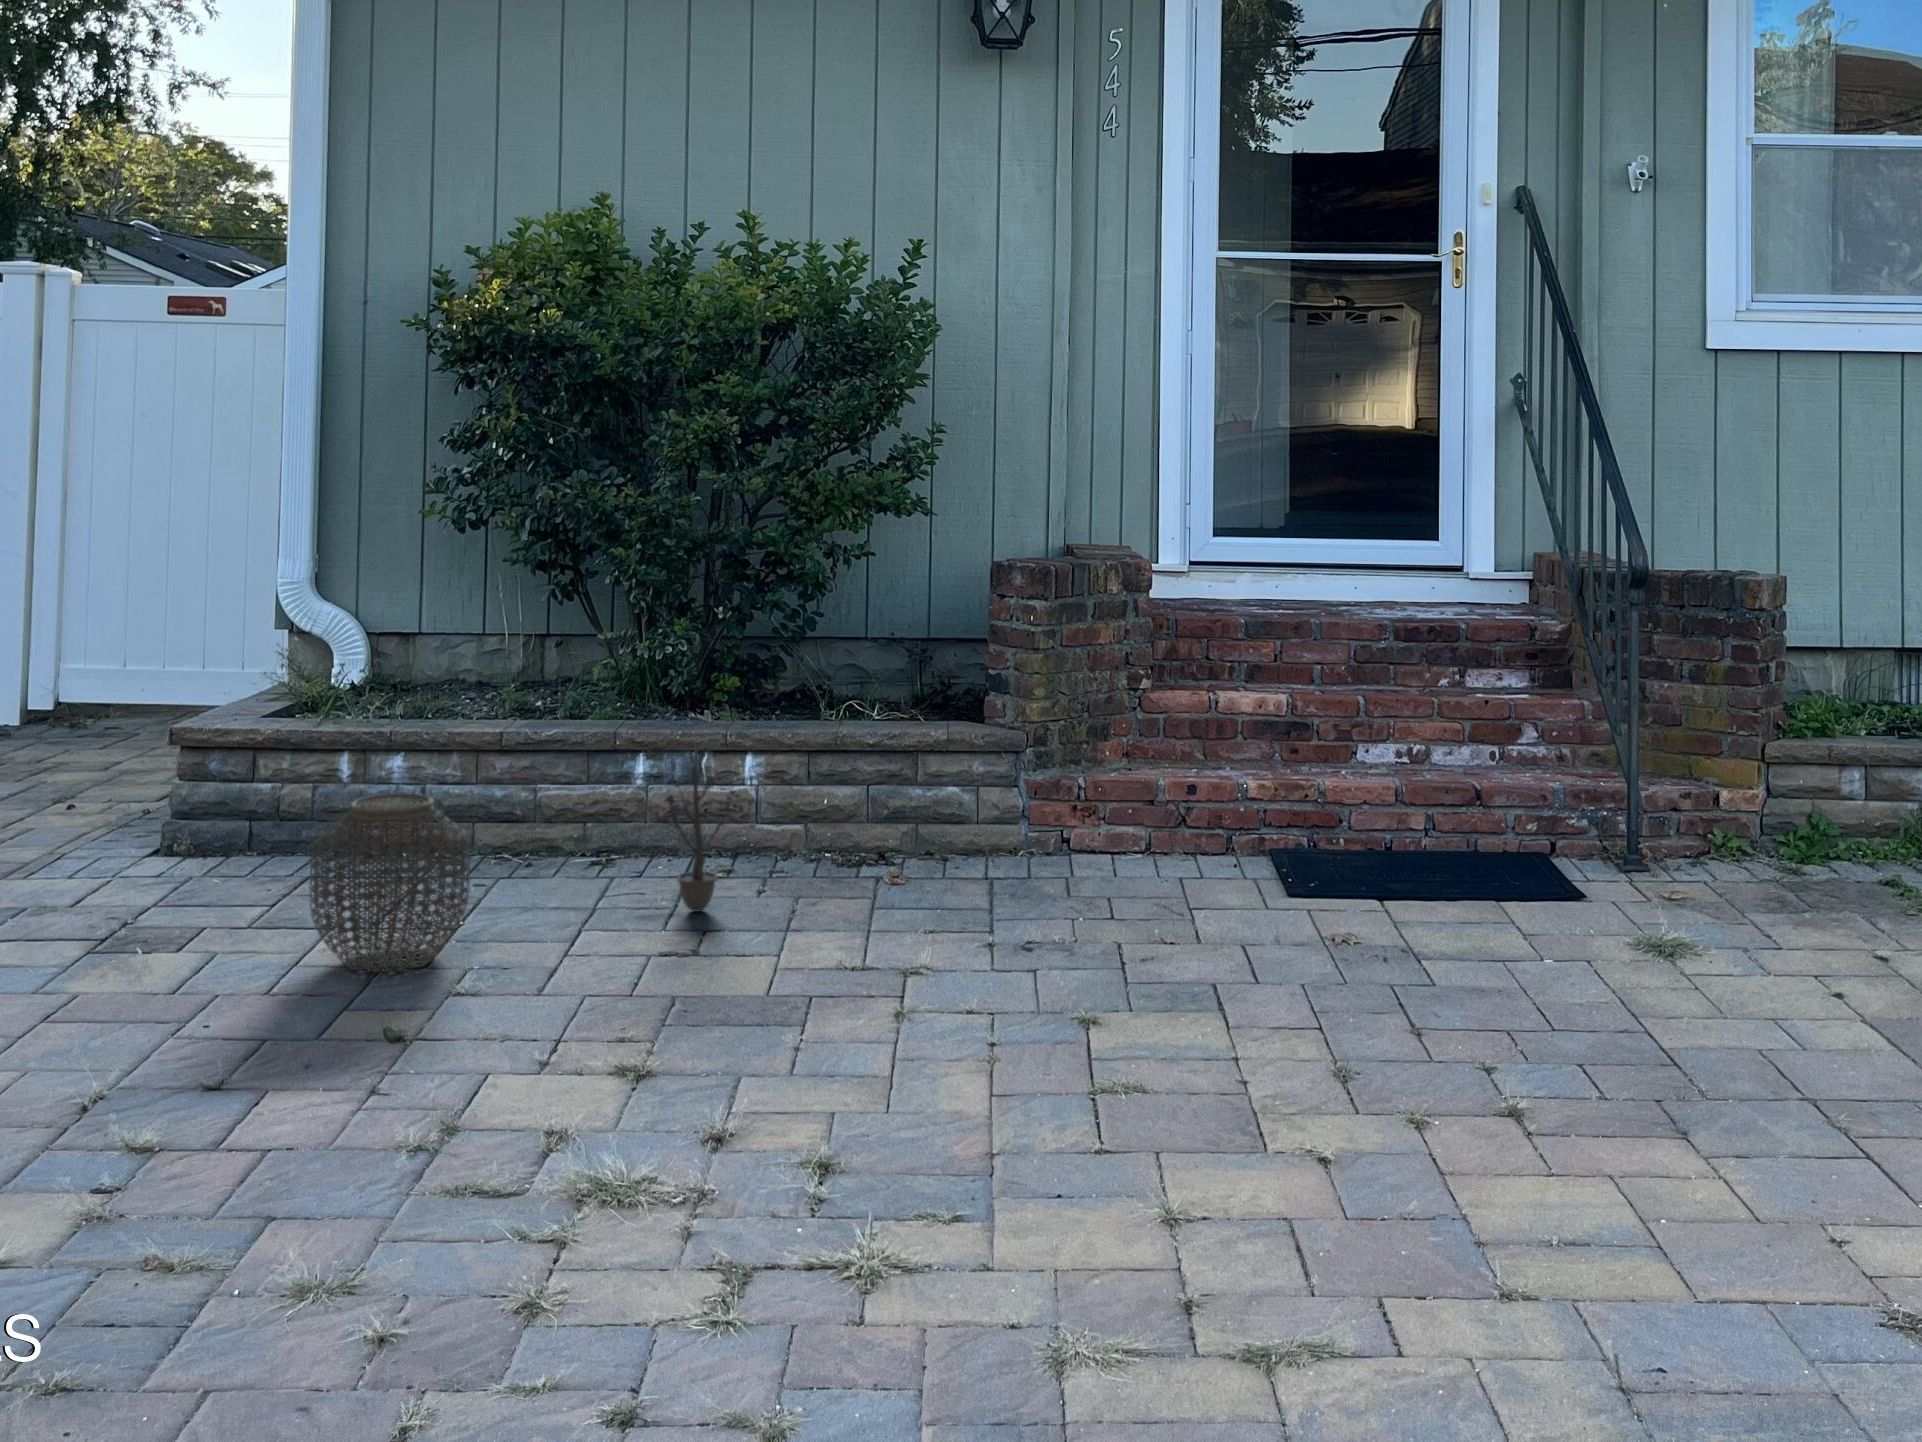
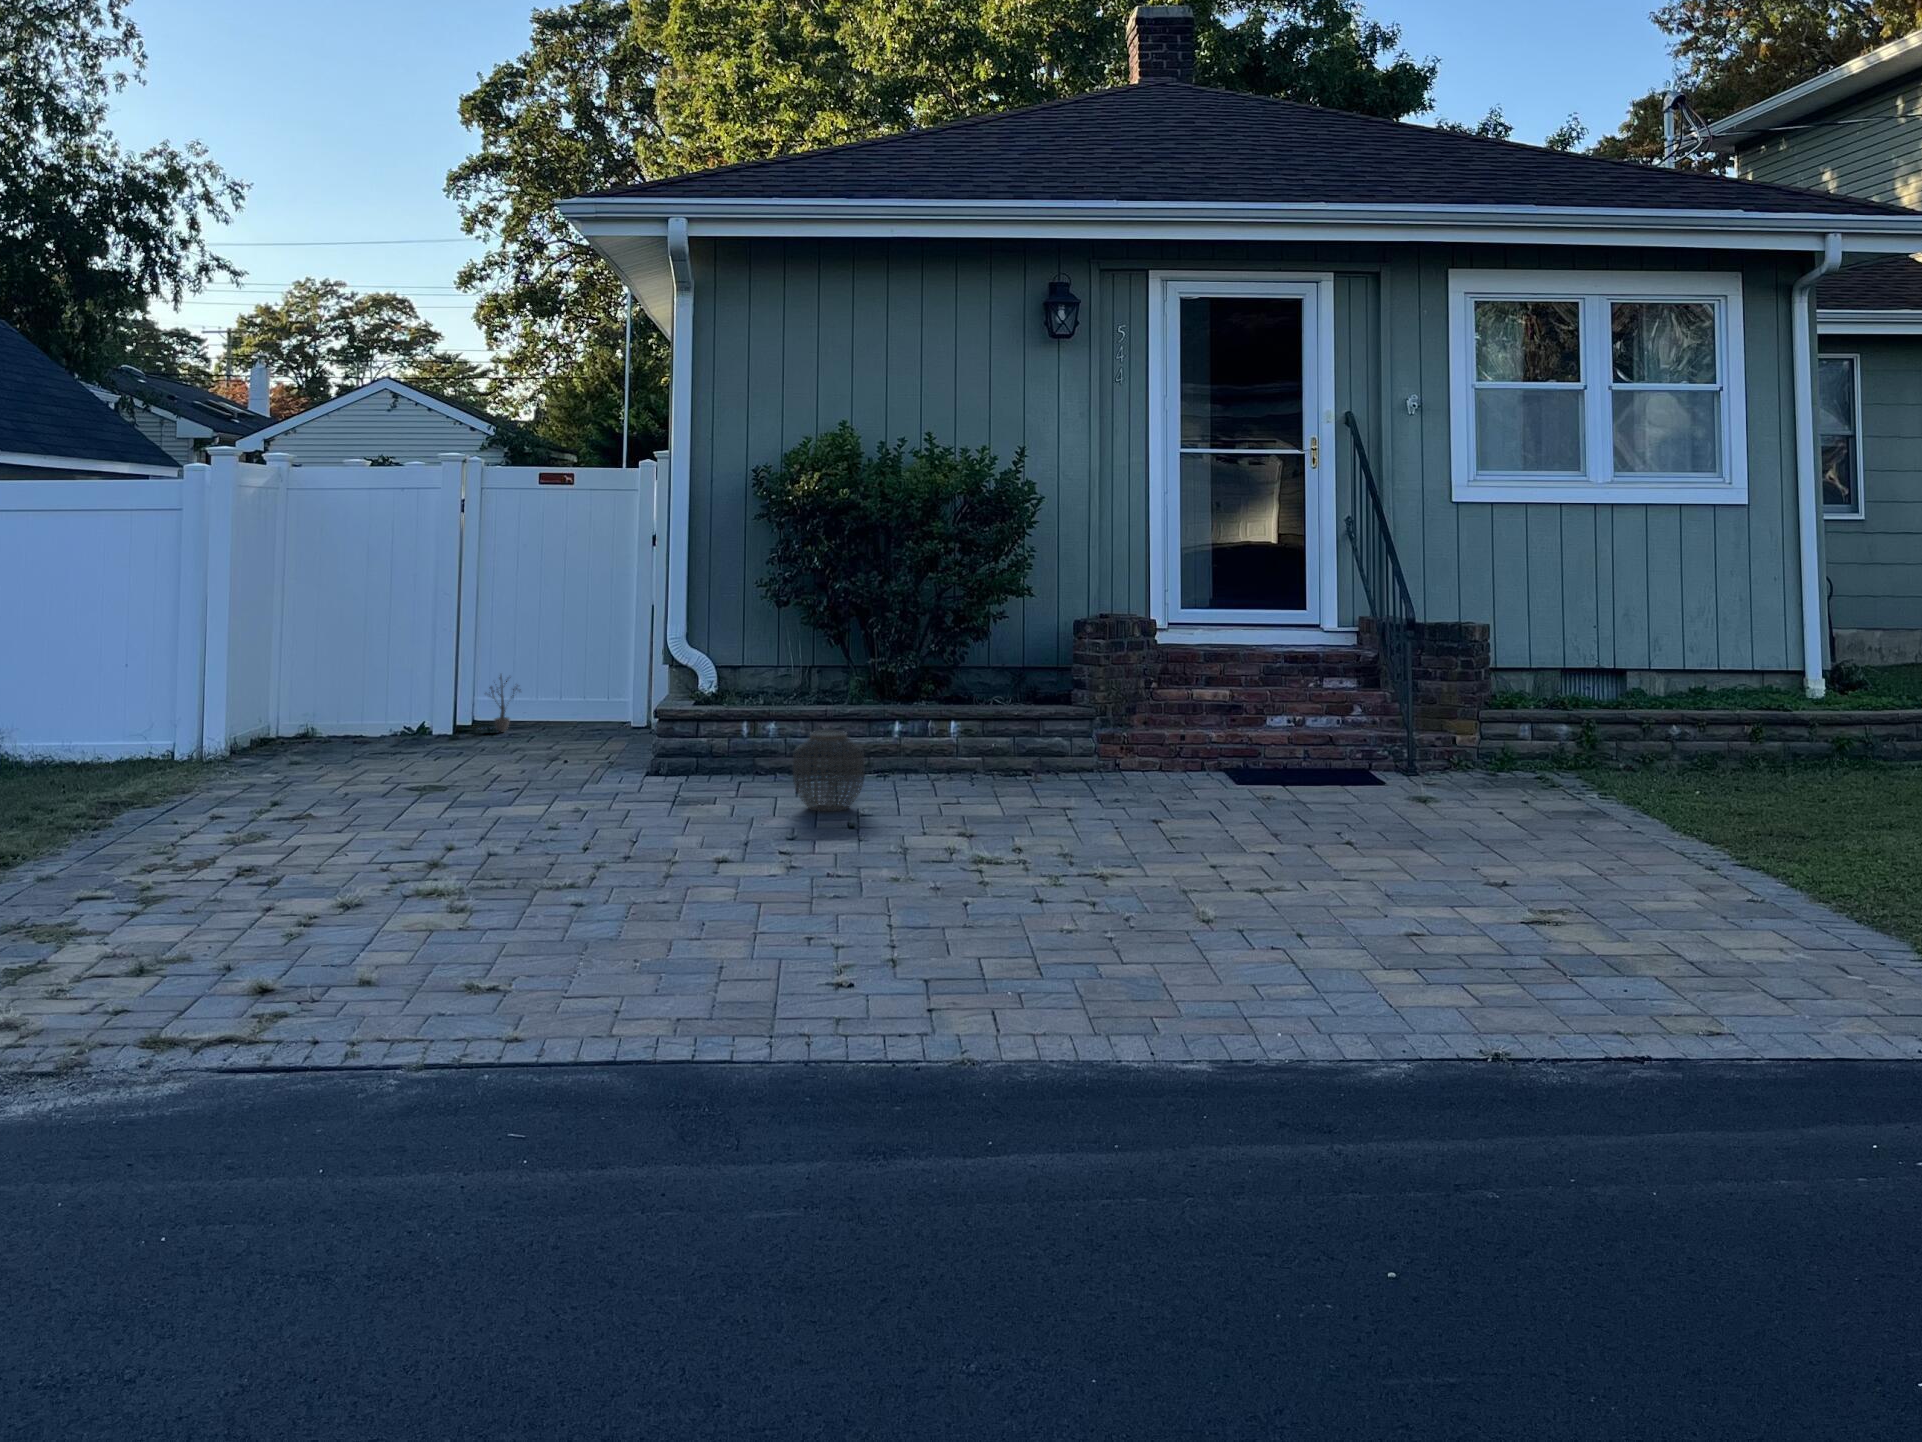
decorative plant: present [646,765,744,911] -> present [478,676,517,732]

